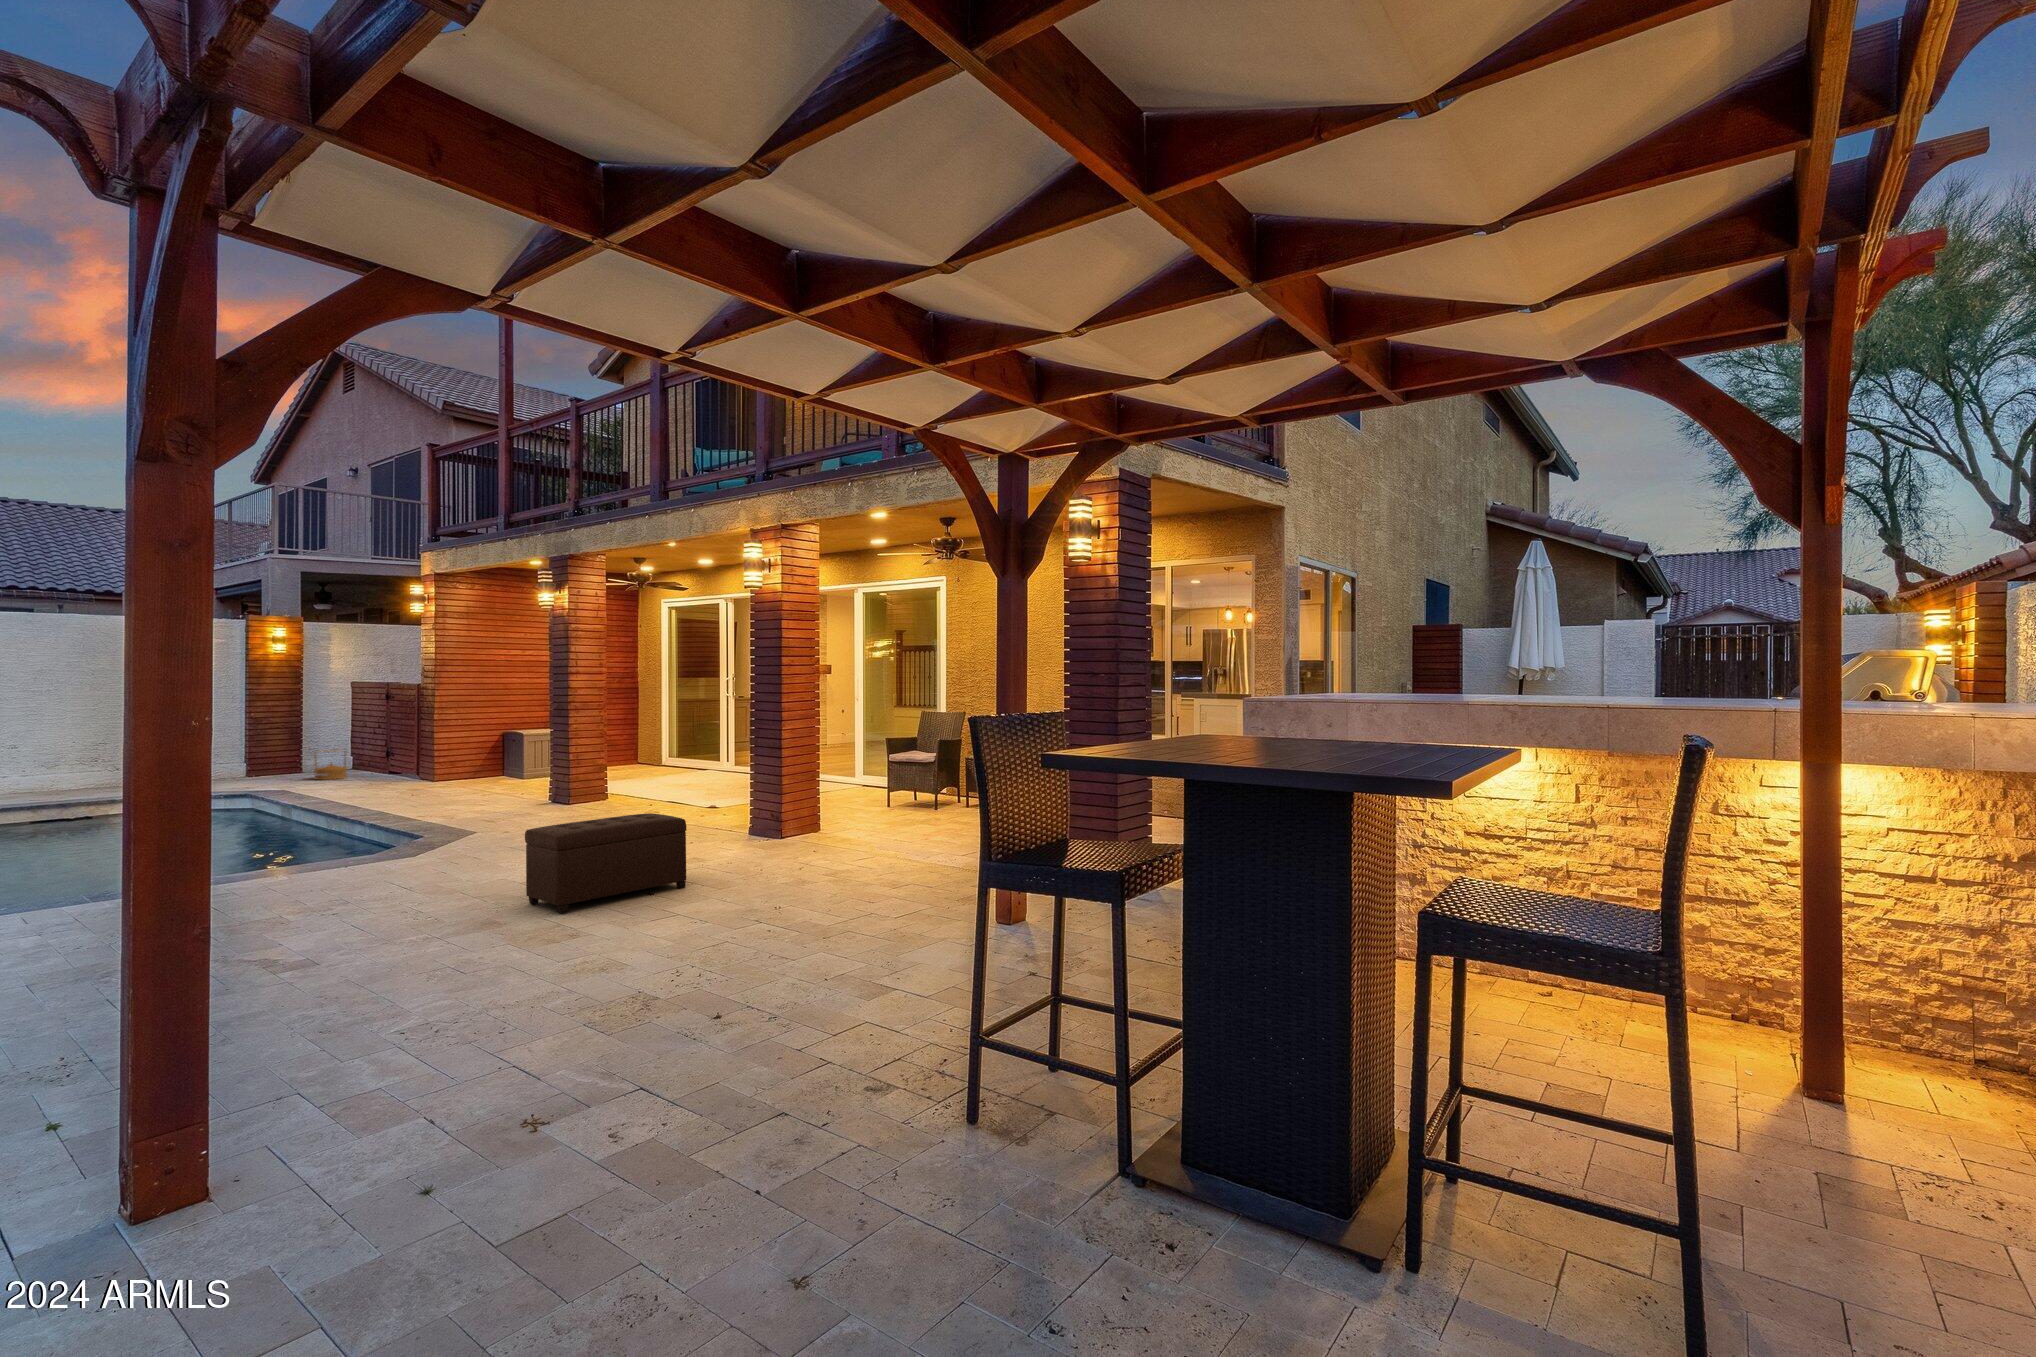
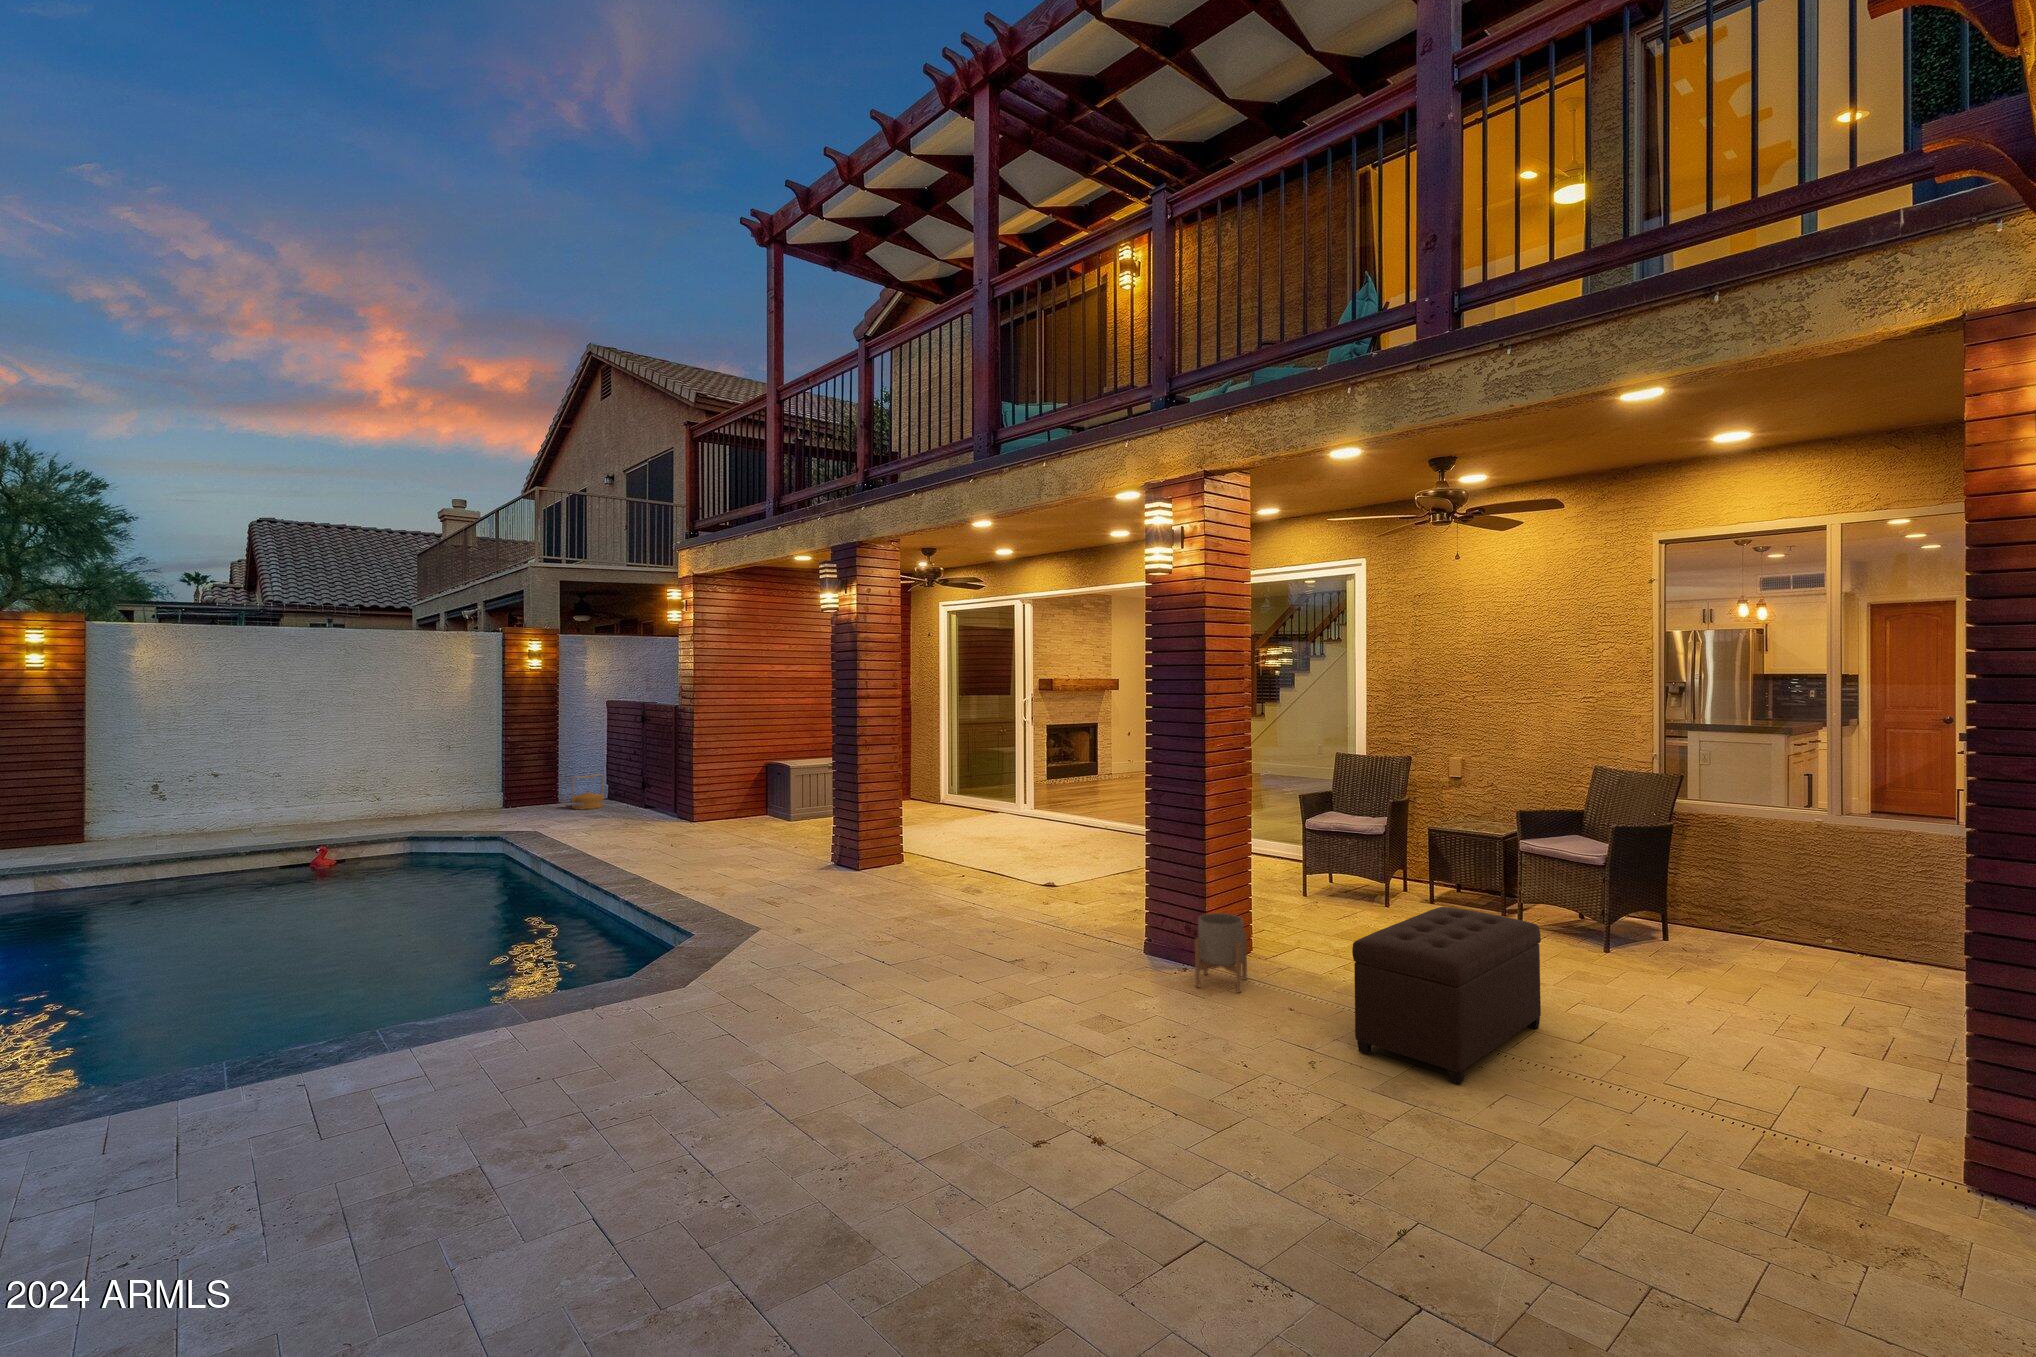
planter: none [765,802,802,846] -> present [1195,913,1247,992]
ottoman: present [525,813,687,914] -> present [1352,907,1541,1084]

